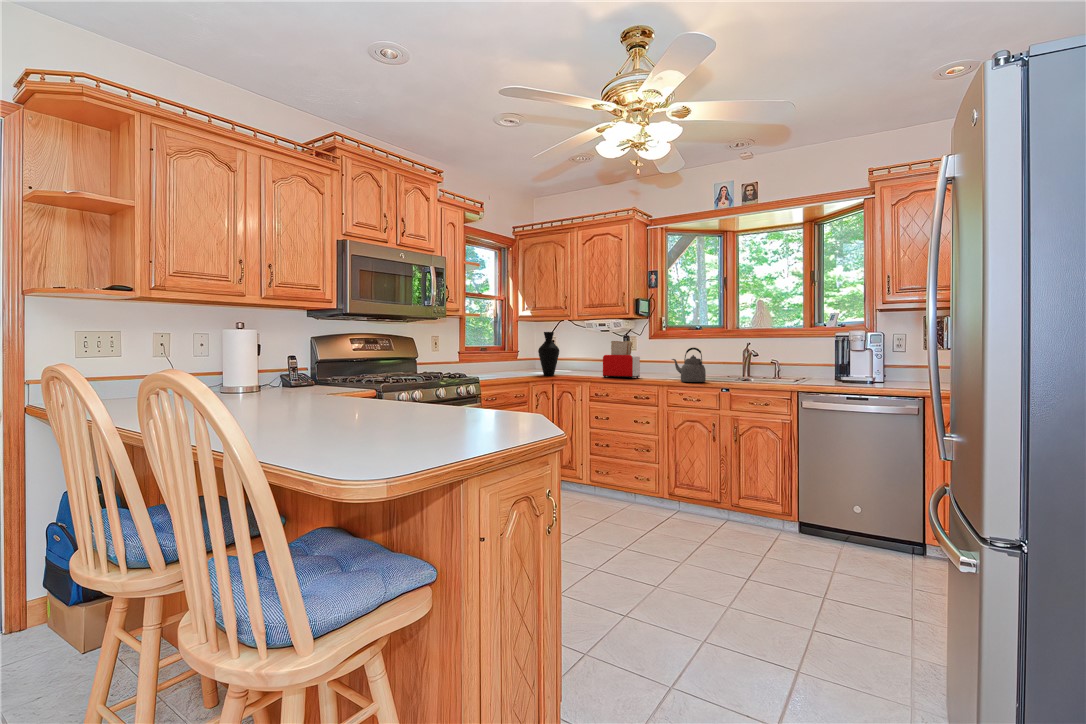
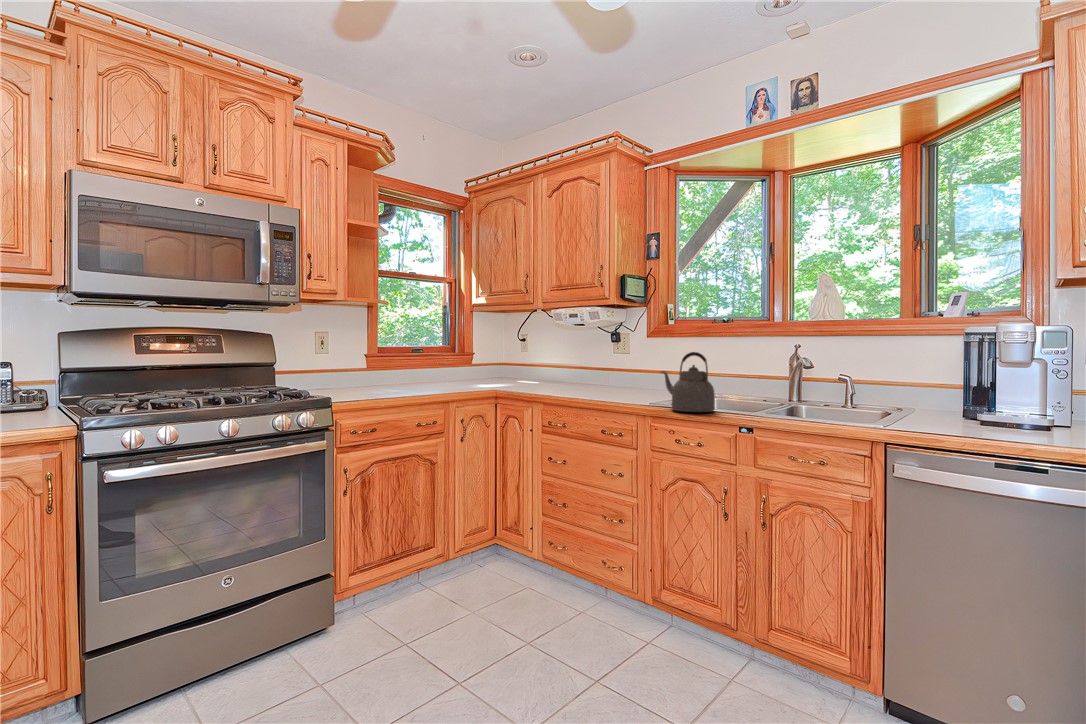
vase: present [538,332,559,376] -> none [471,327,503,393]
toaster: present [603,341,640,378] -> none [559,341,616,401]

